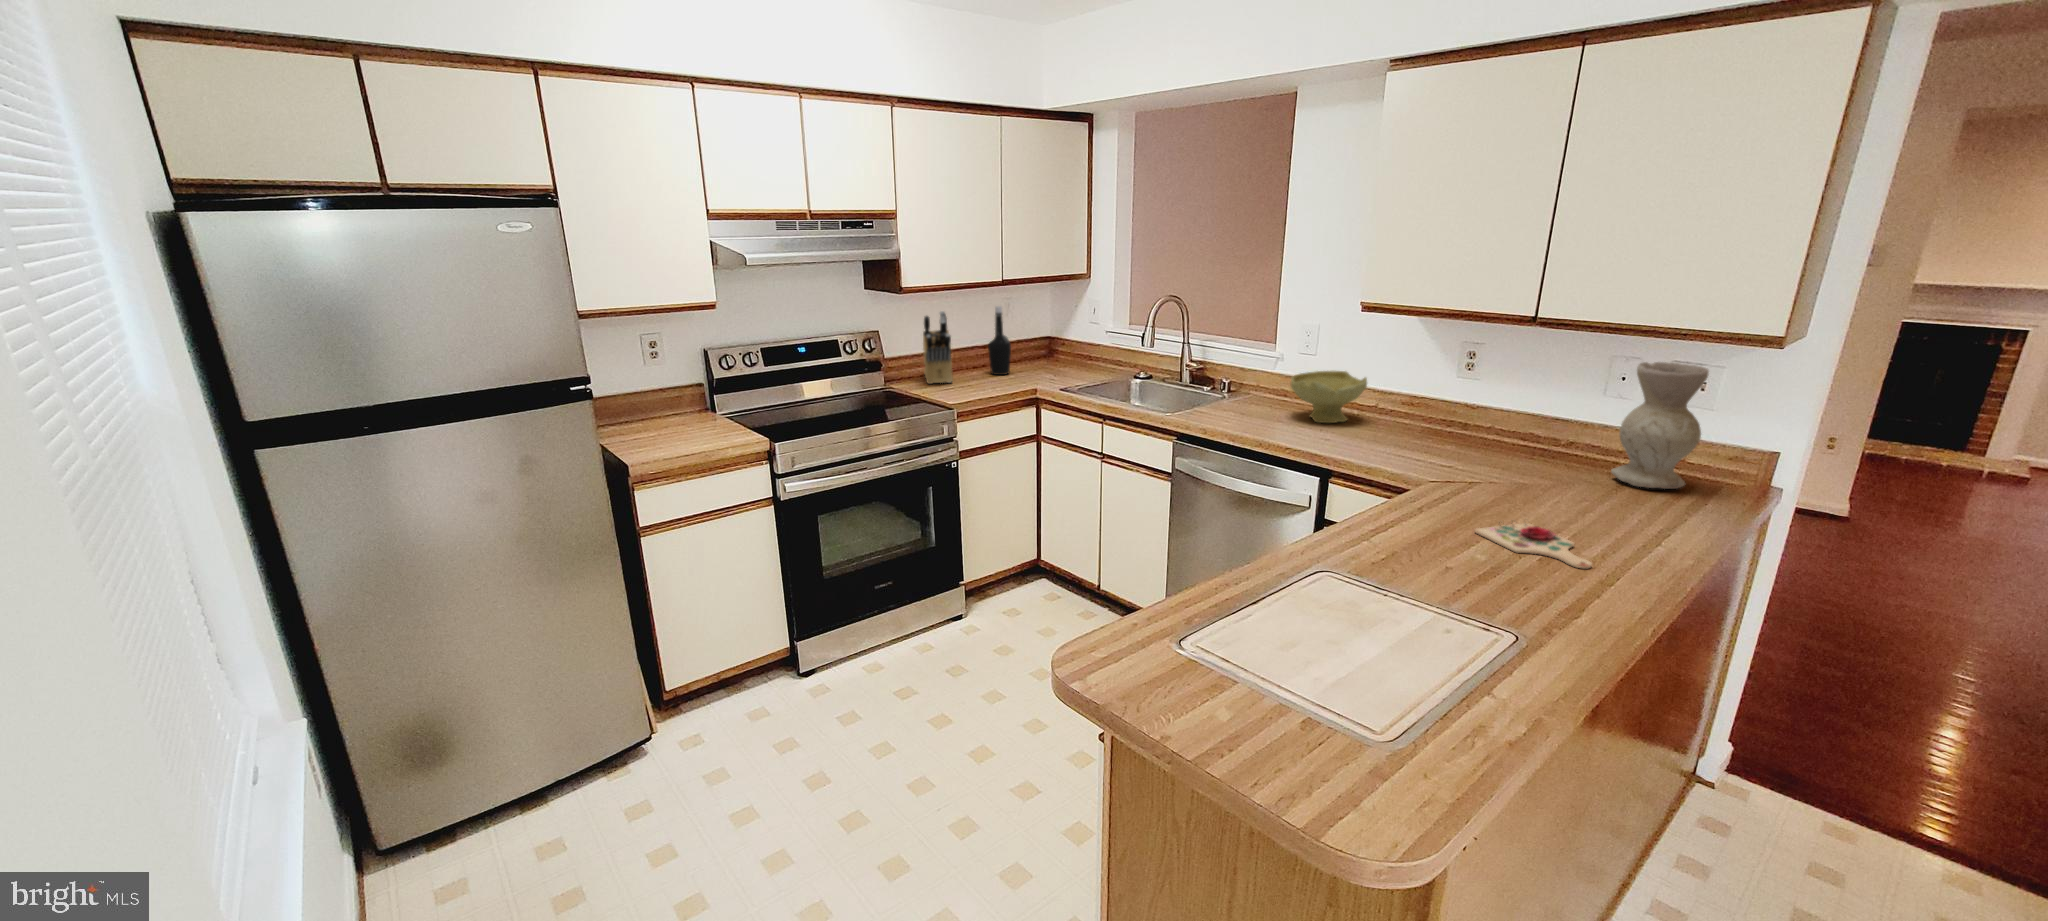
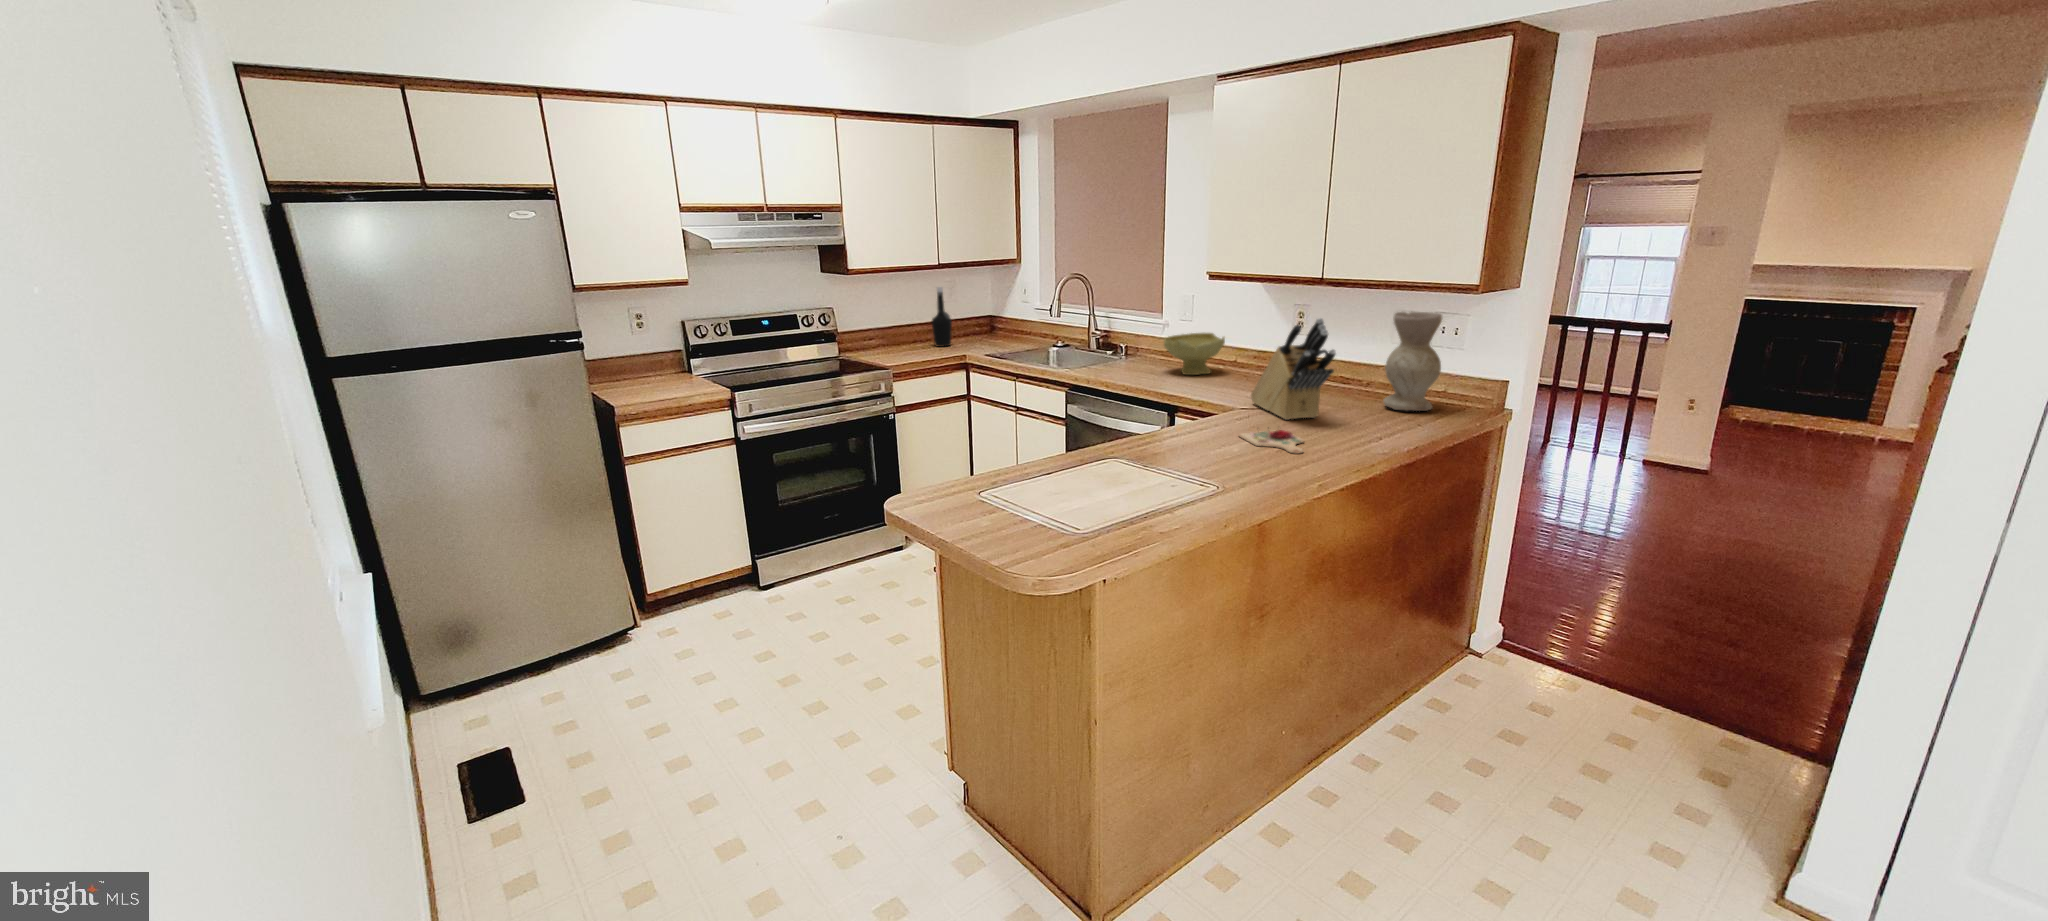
knife block: present [923,311,953,384] -> present [1251,318,1336,420]

